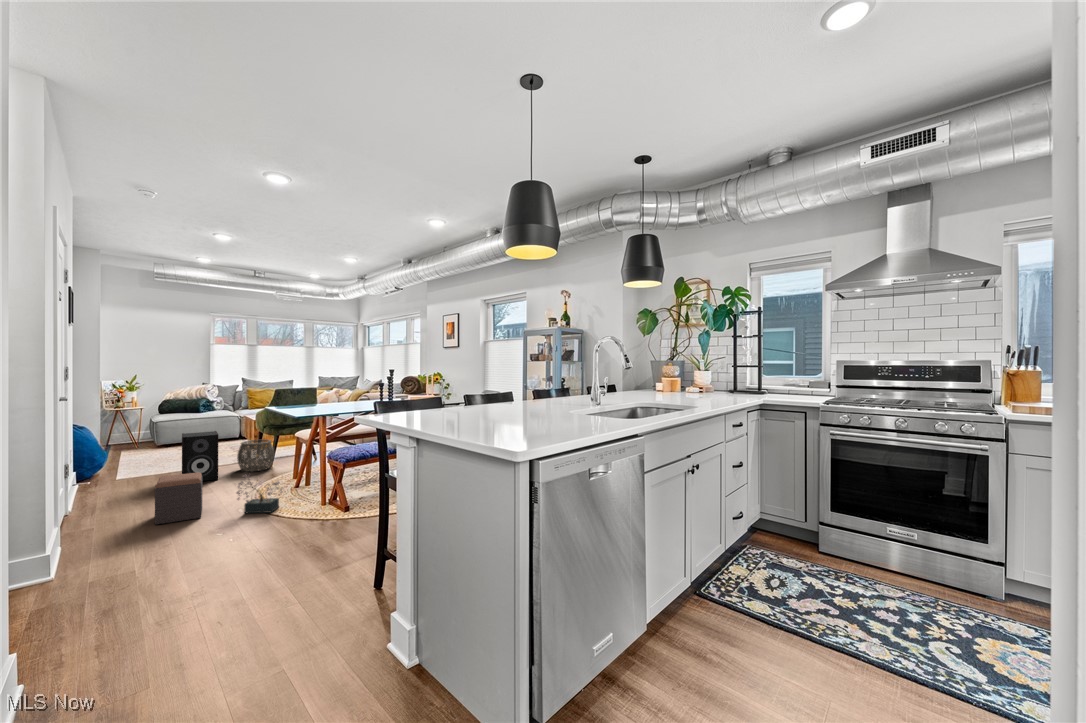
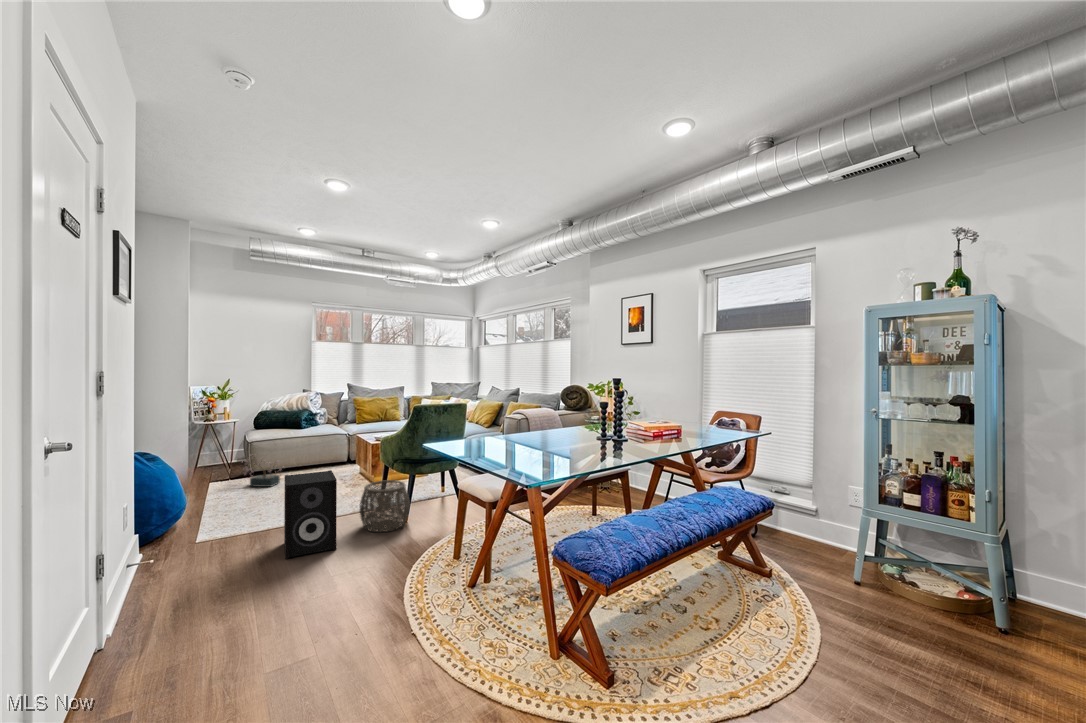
footstool: present [155,472,202,525] -> none [242,571,324,693]
decorative plant: present [236,474,284,513] -> present [245,454,281,487]

